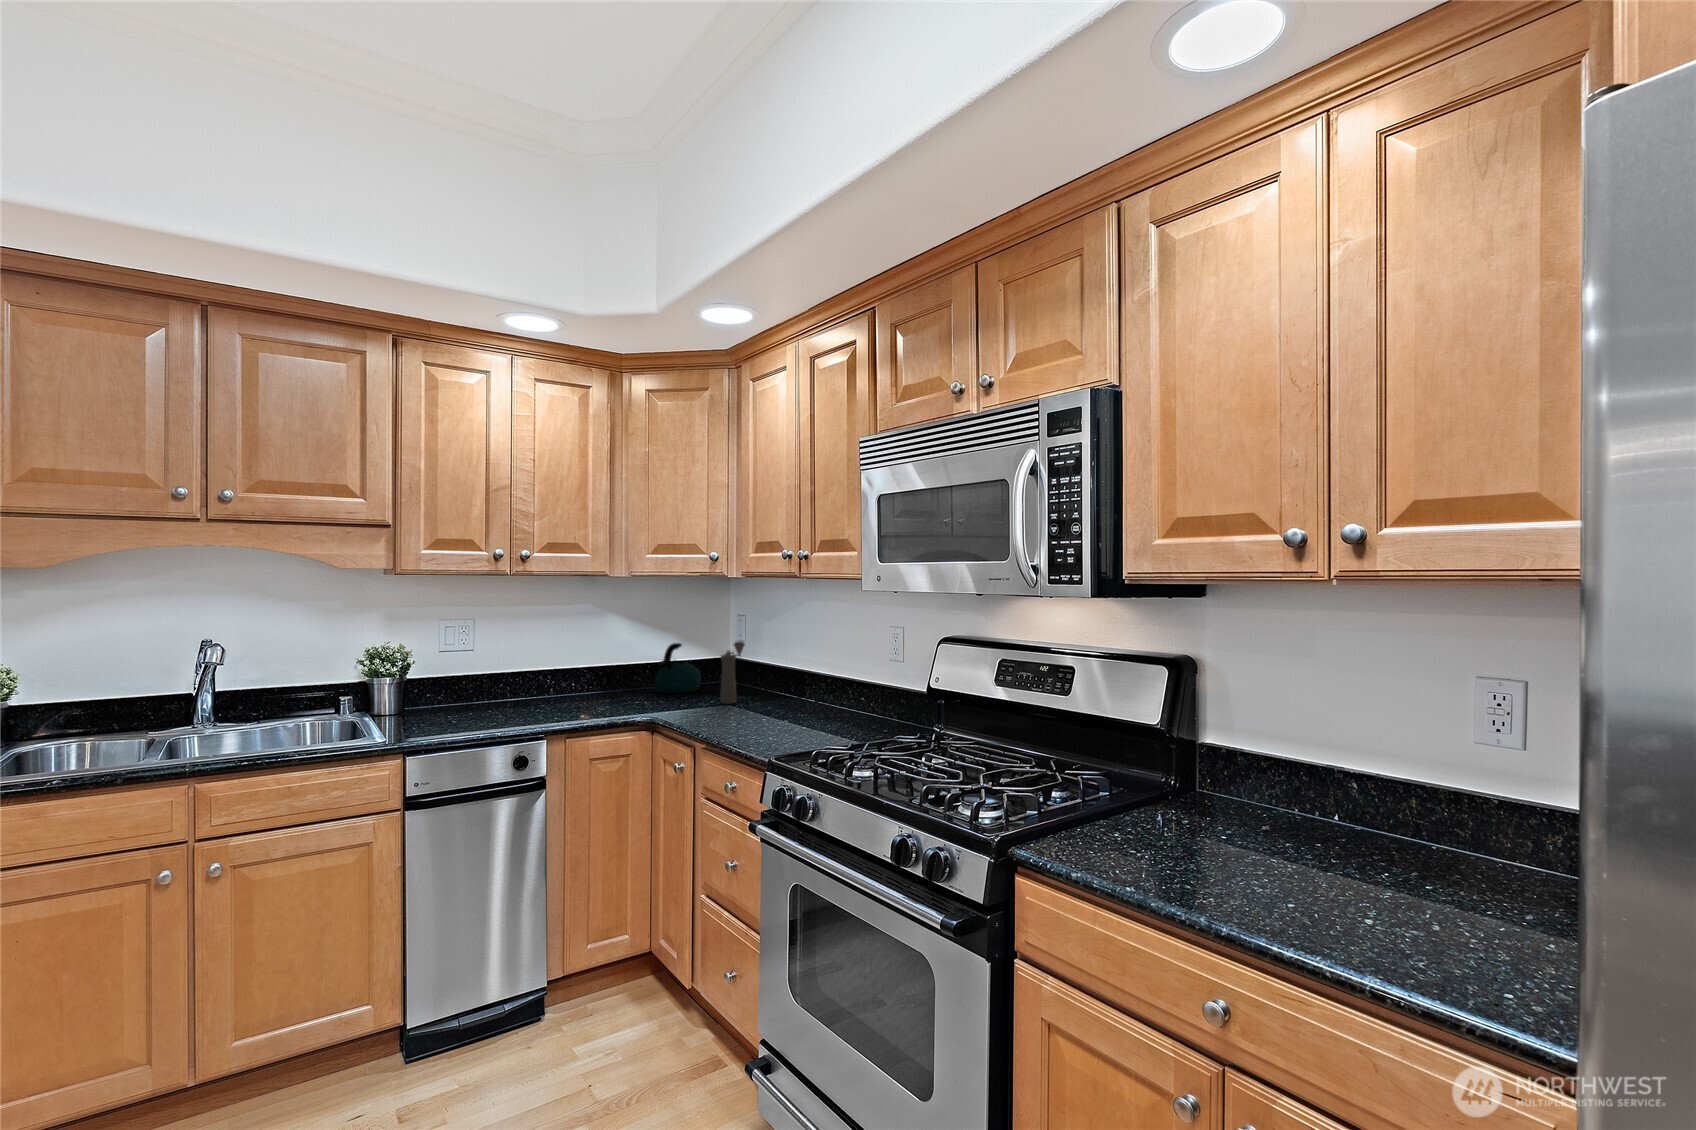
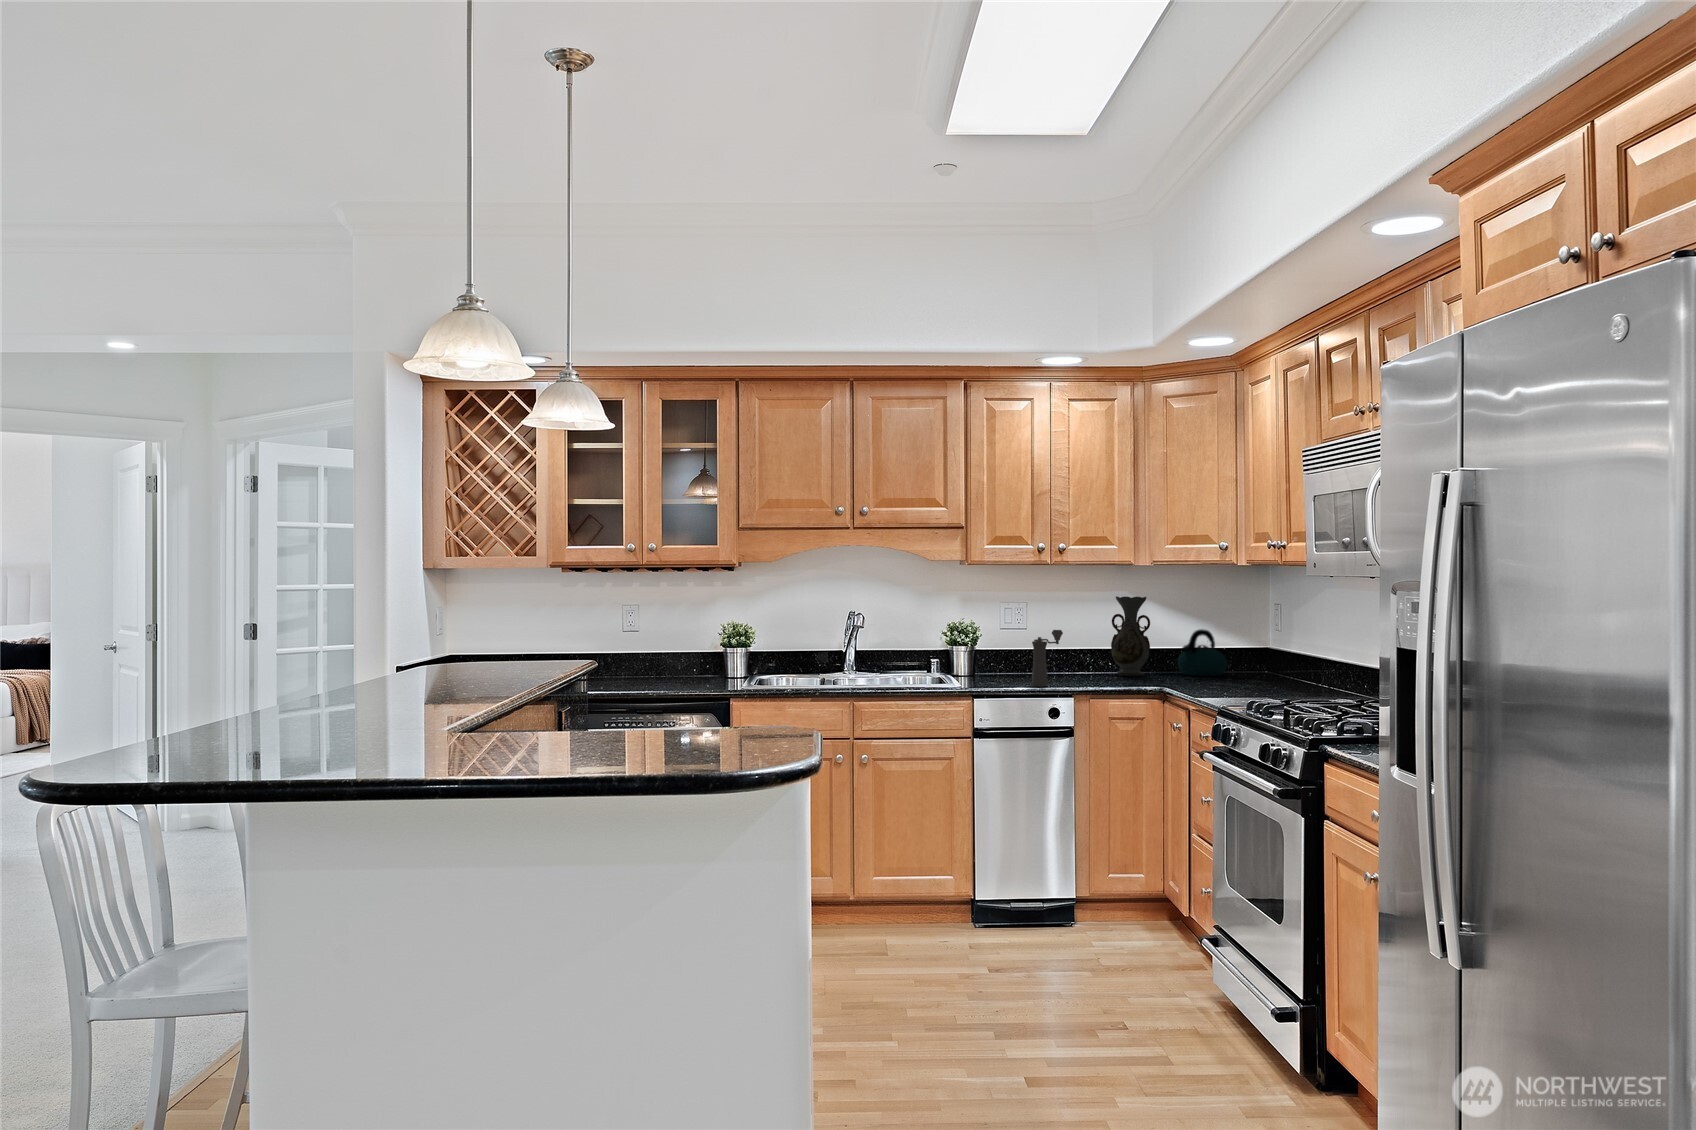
vase: none [580,610,624,699] -> present [1111,596,1150,676]
pepper mill: present [721,641,745,704] -> present [1032,630,1063,687]

